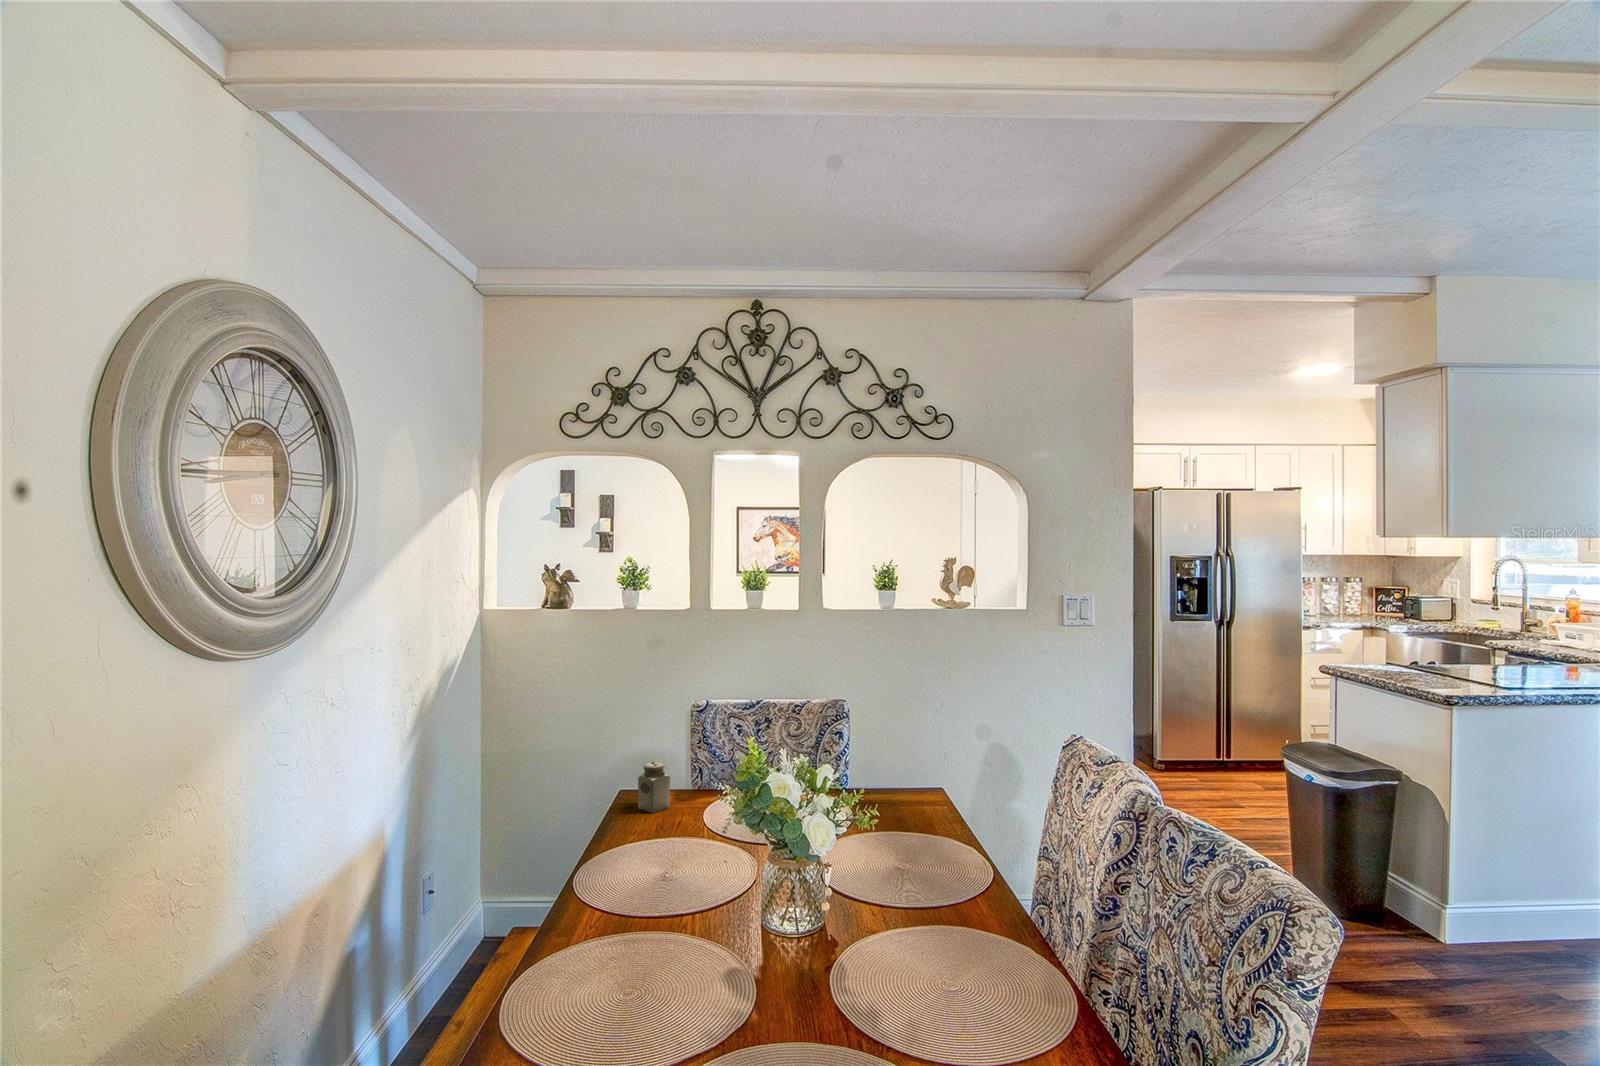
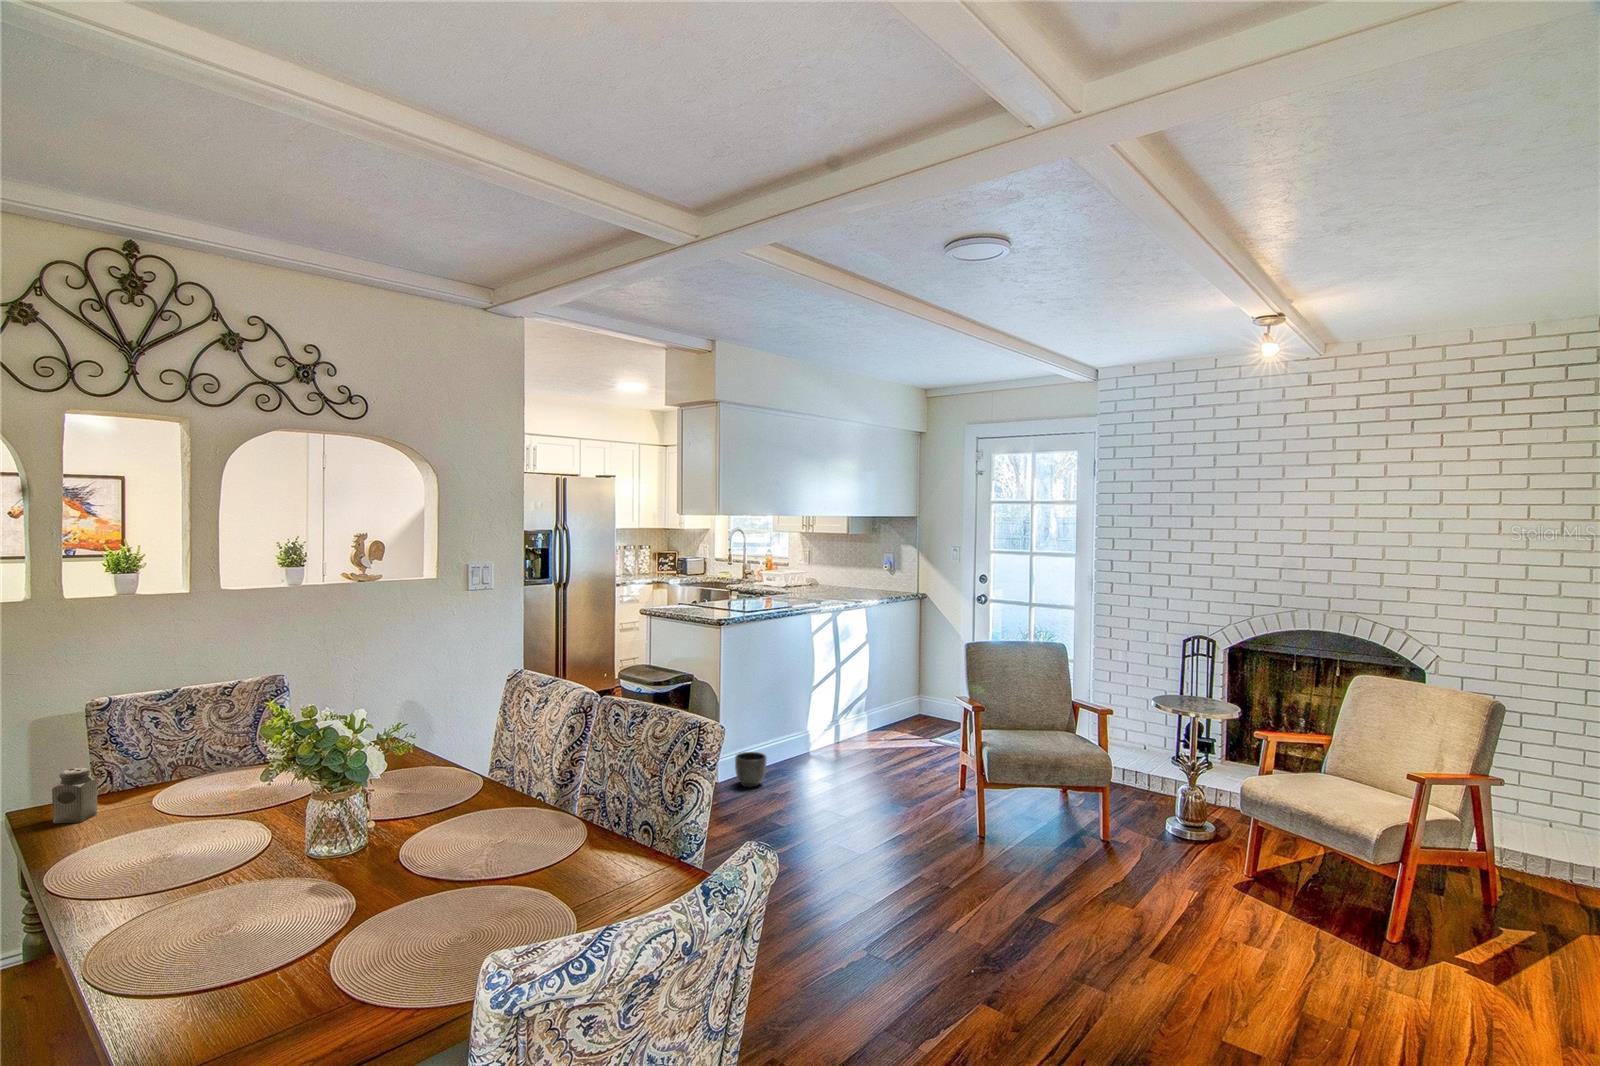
planter: none [1486,904,1553,968] -> present [735,752,767,787]

